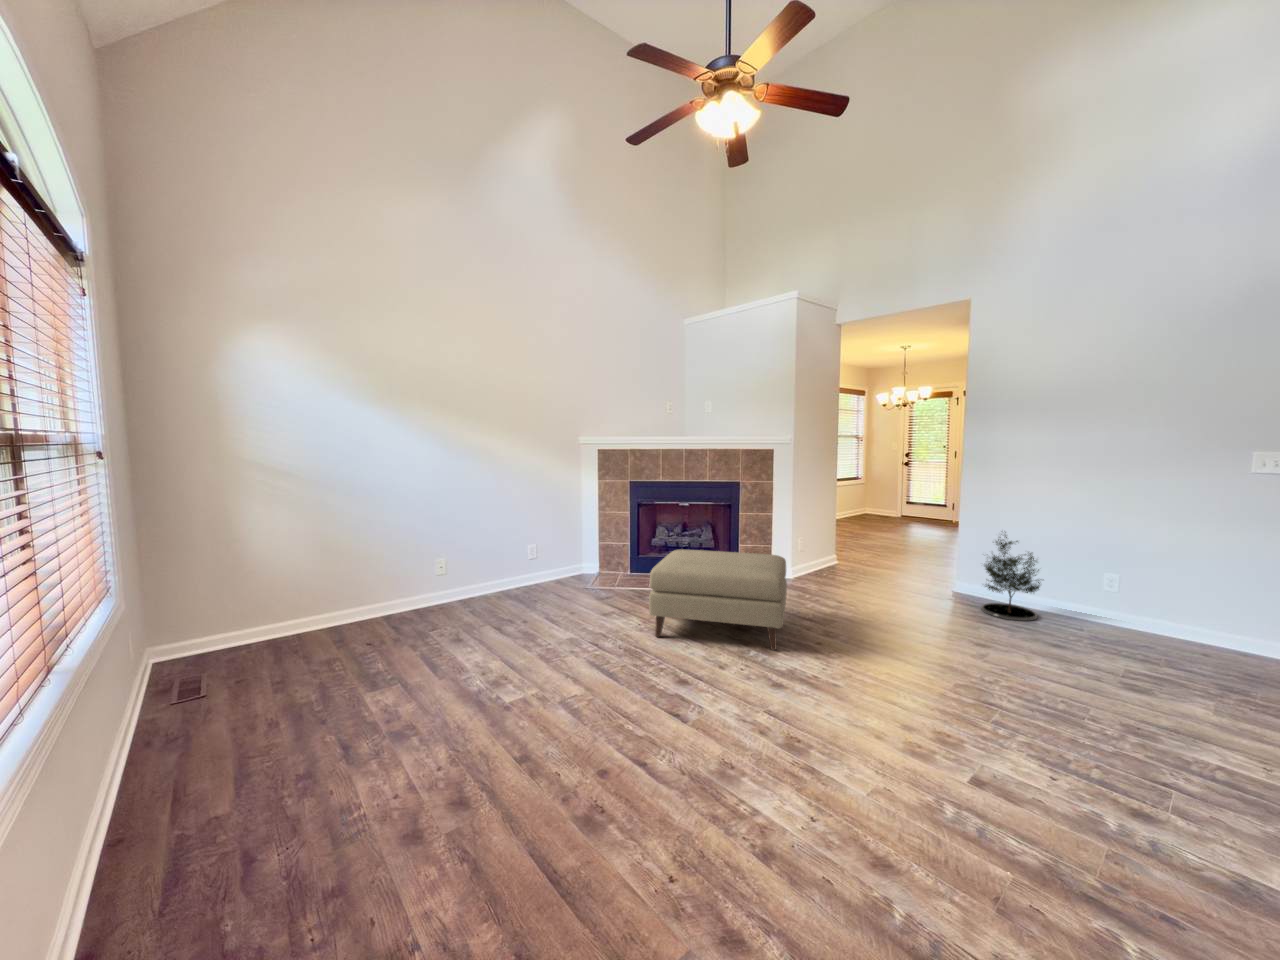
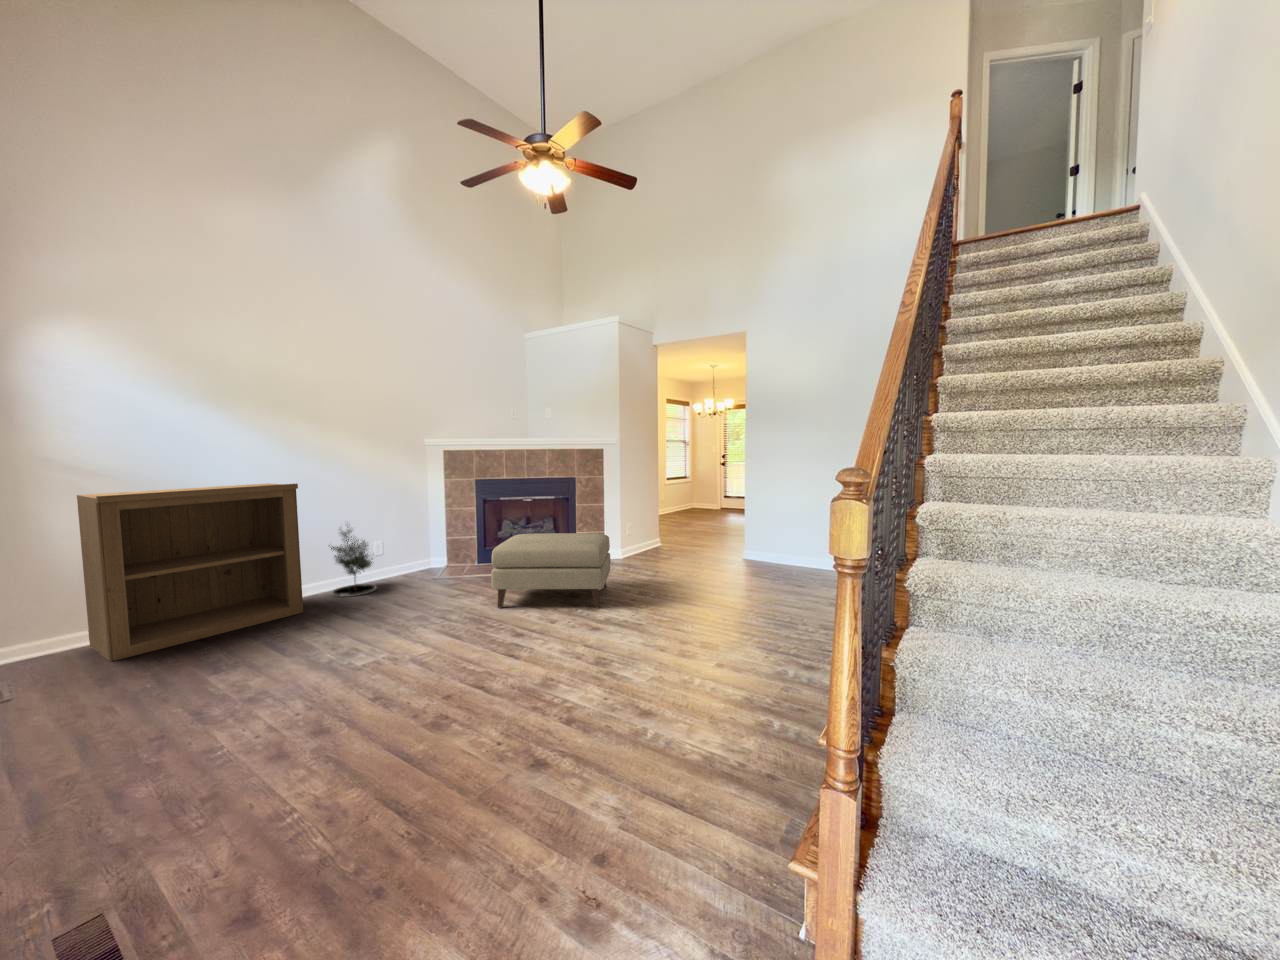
bookshelf: none [269,485,460,663] -> present [77,483,303,662]
potted tree: present [981,532,1040,621] -> present [331,529,377,597]

